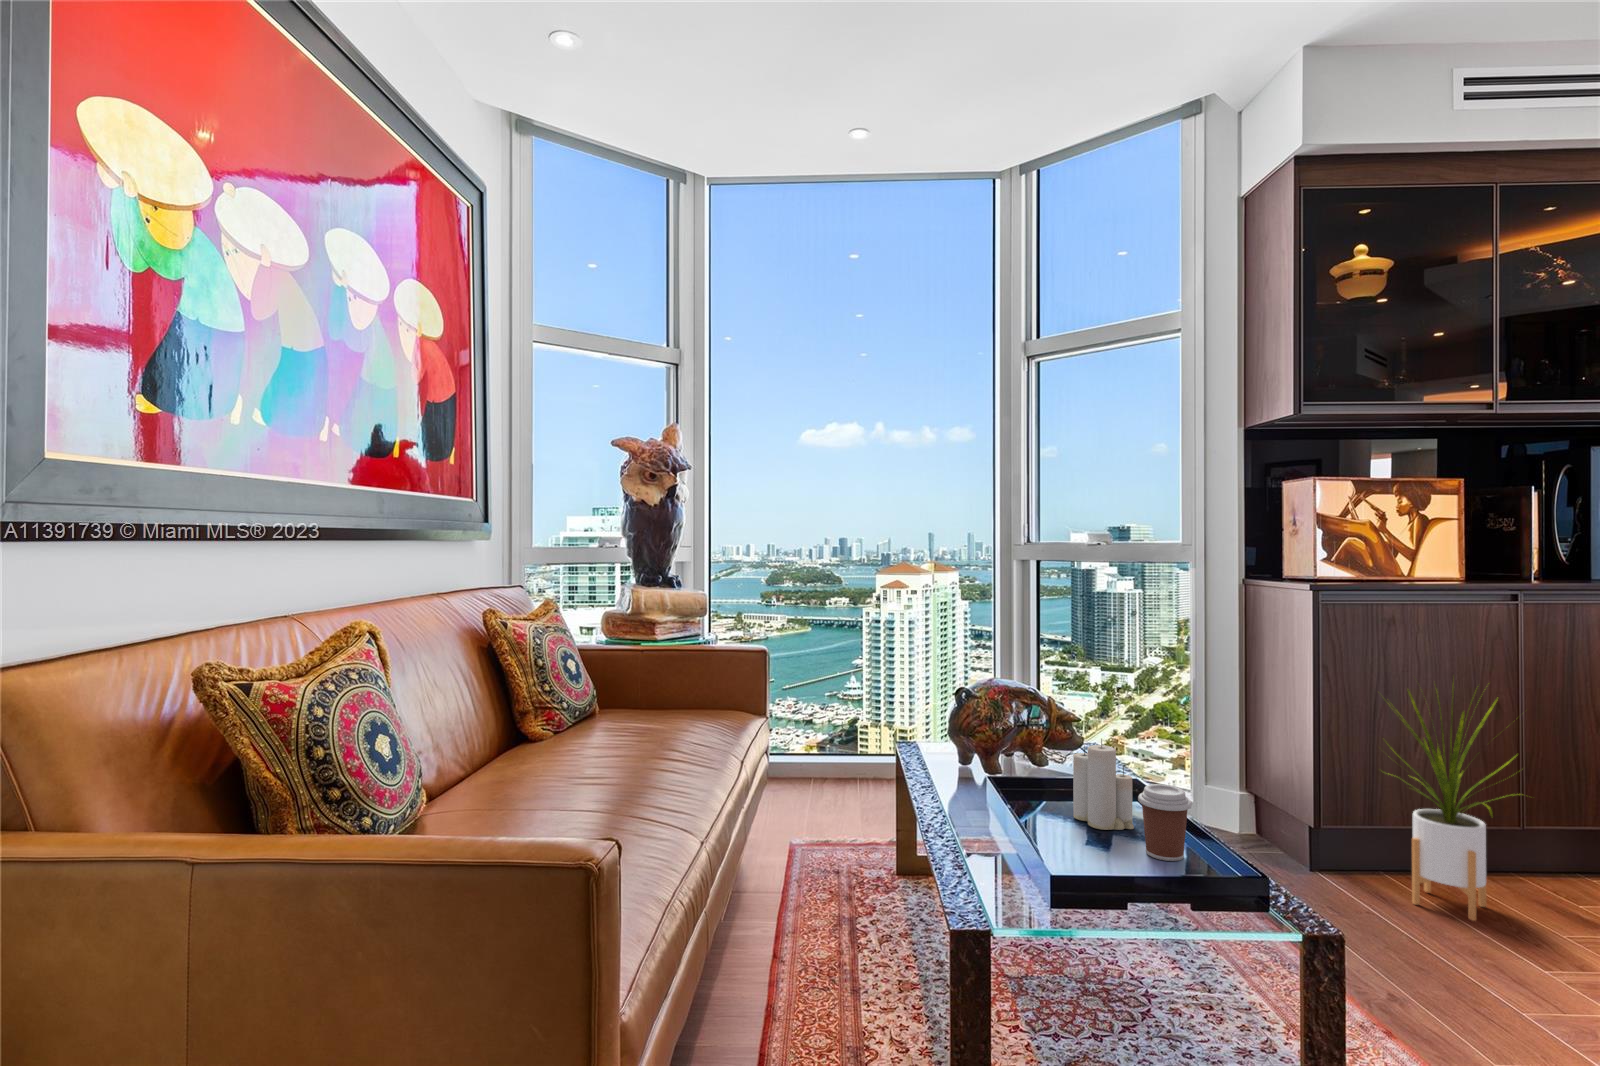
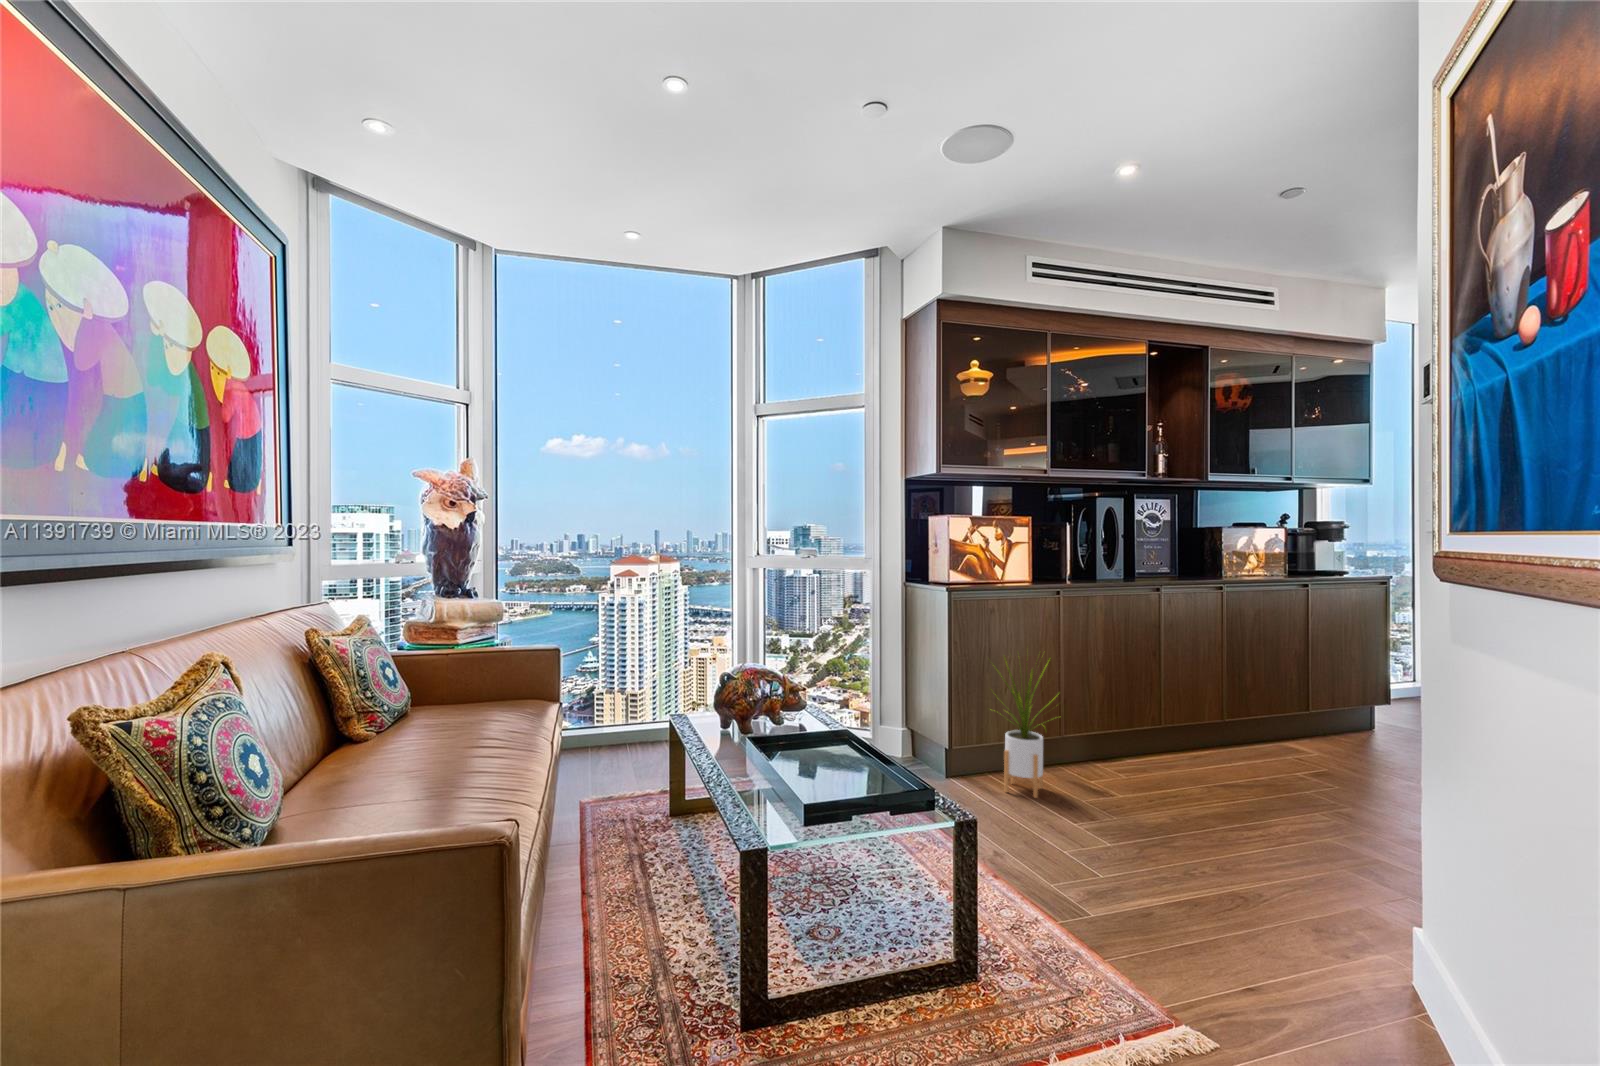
candle: present [1073,739,1134,830] -> none [808,705,847,768]
coffee cup: present [1138,784,1192,861] -> none [852,734,884,784]

